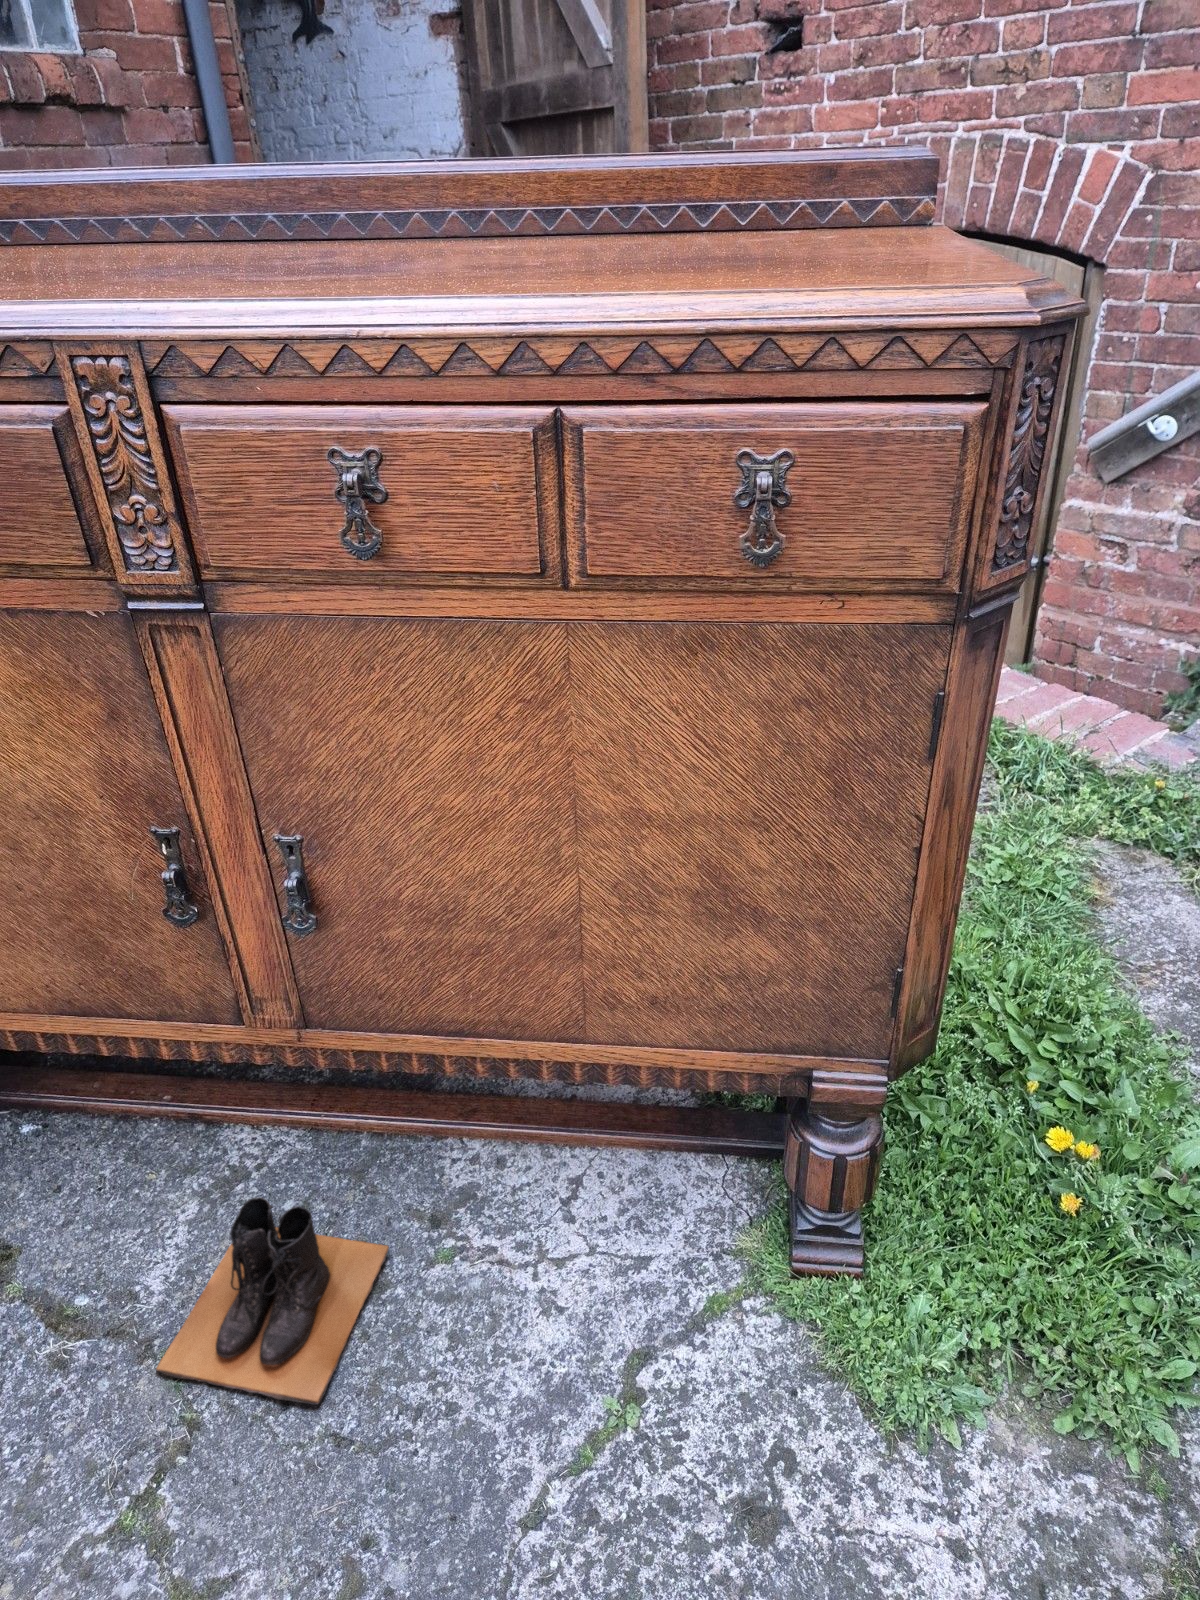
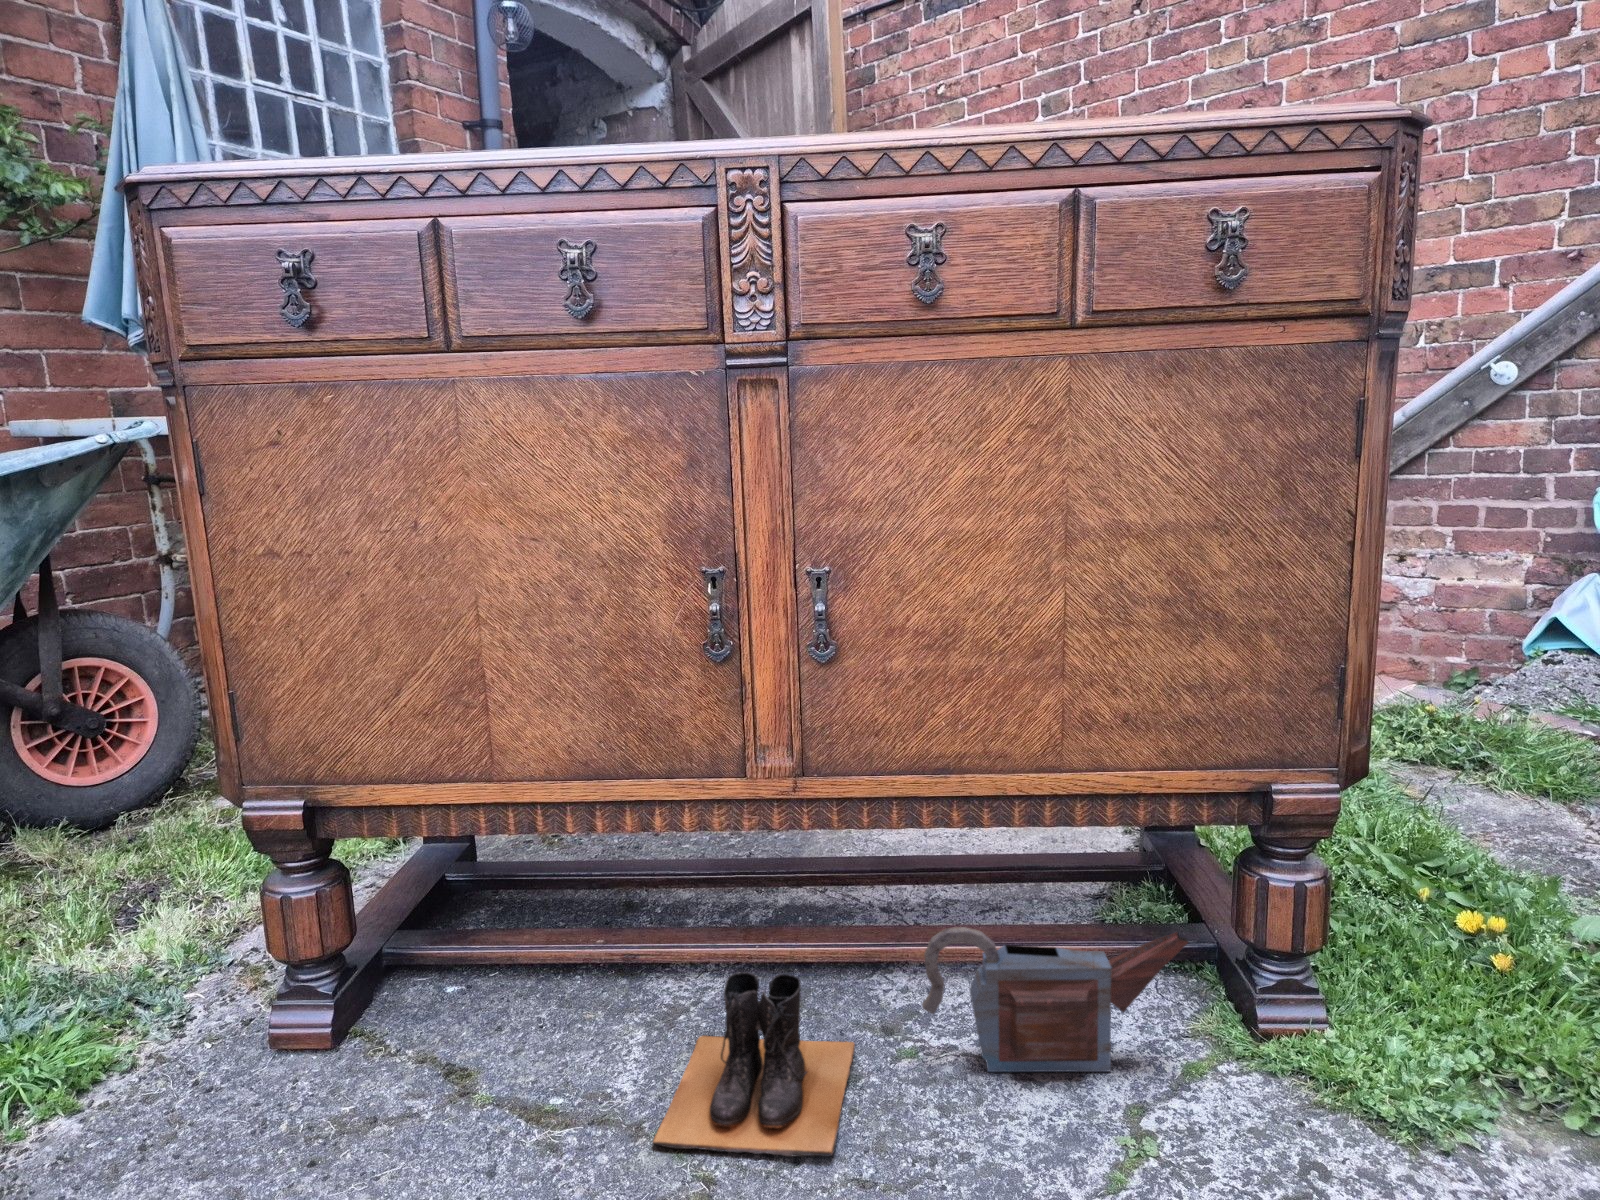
watering can: none [444,1171,716,1301] -> present [922,927,1188,1072]

